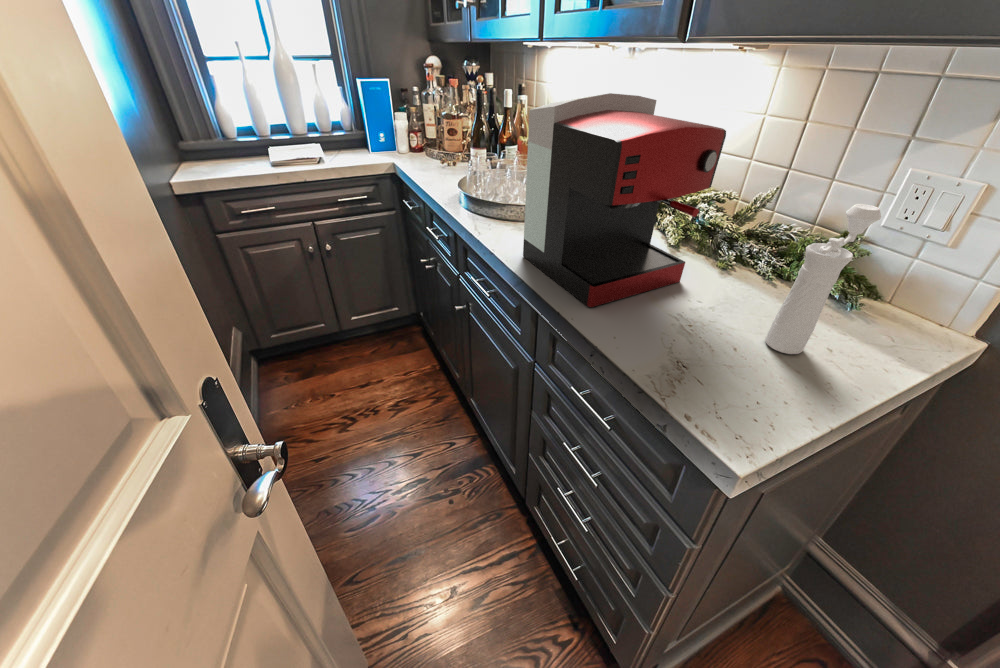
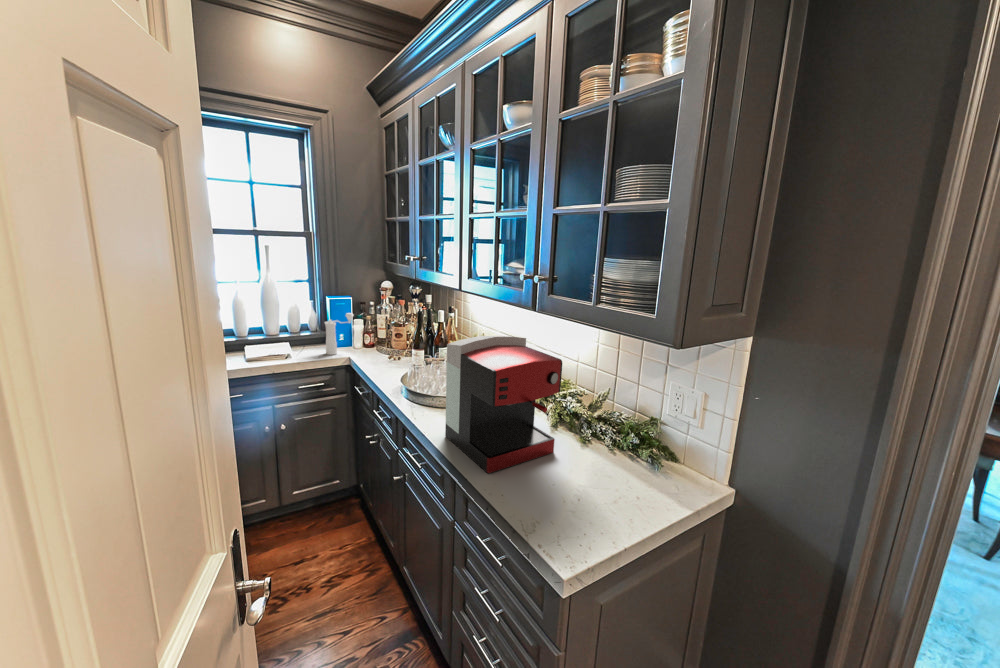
pepper mill: present [765,204,881,354] -> present [325,313,354,355]

